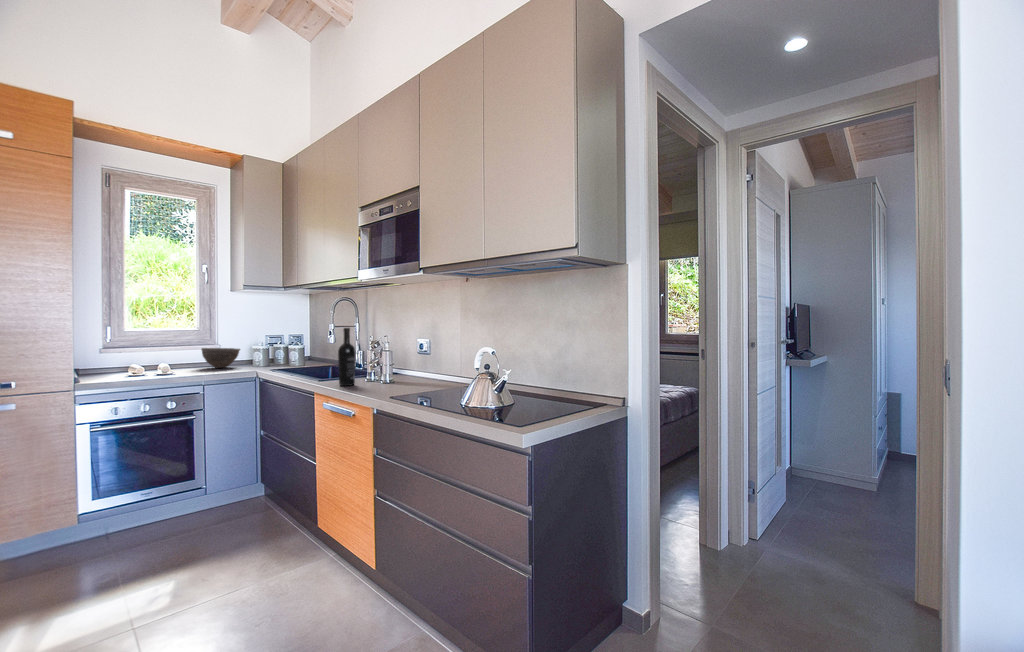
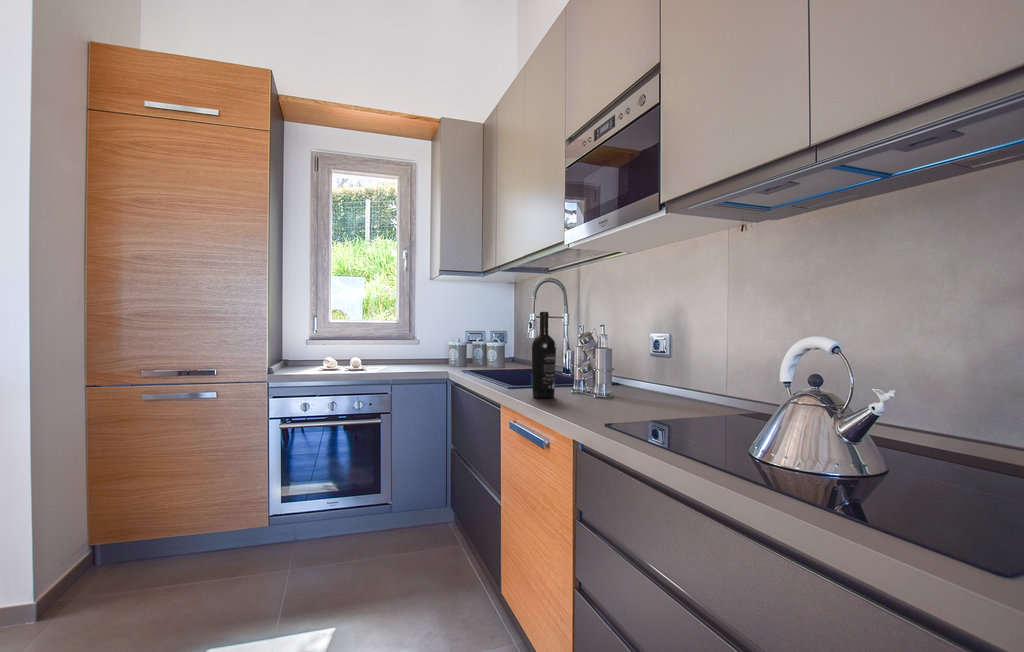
bowl: present [201,348,240,368] -> none [396,342,435,366]

